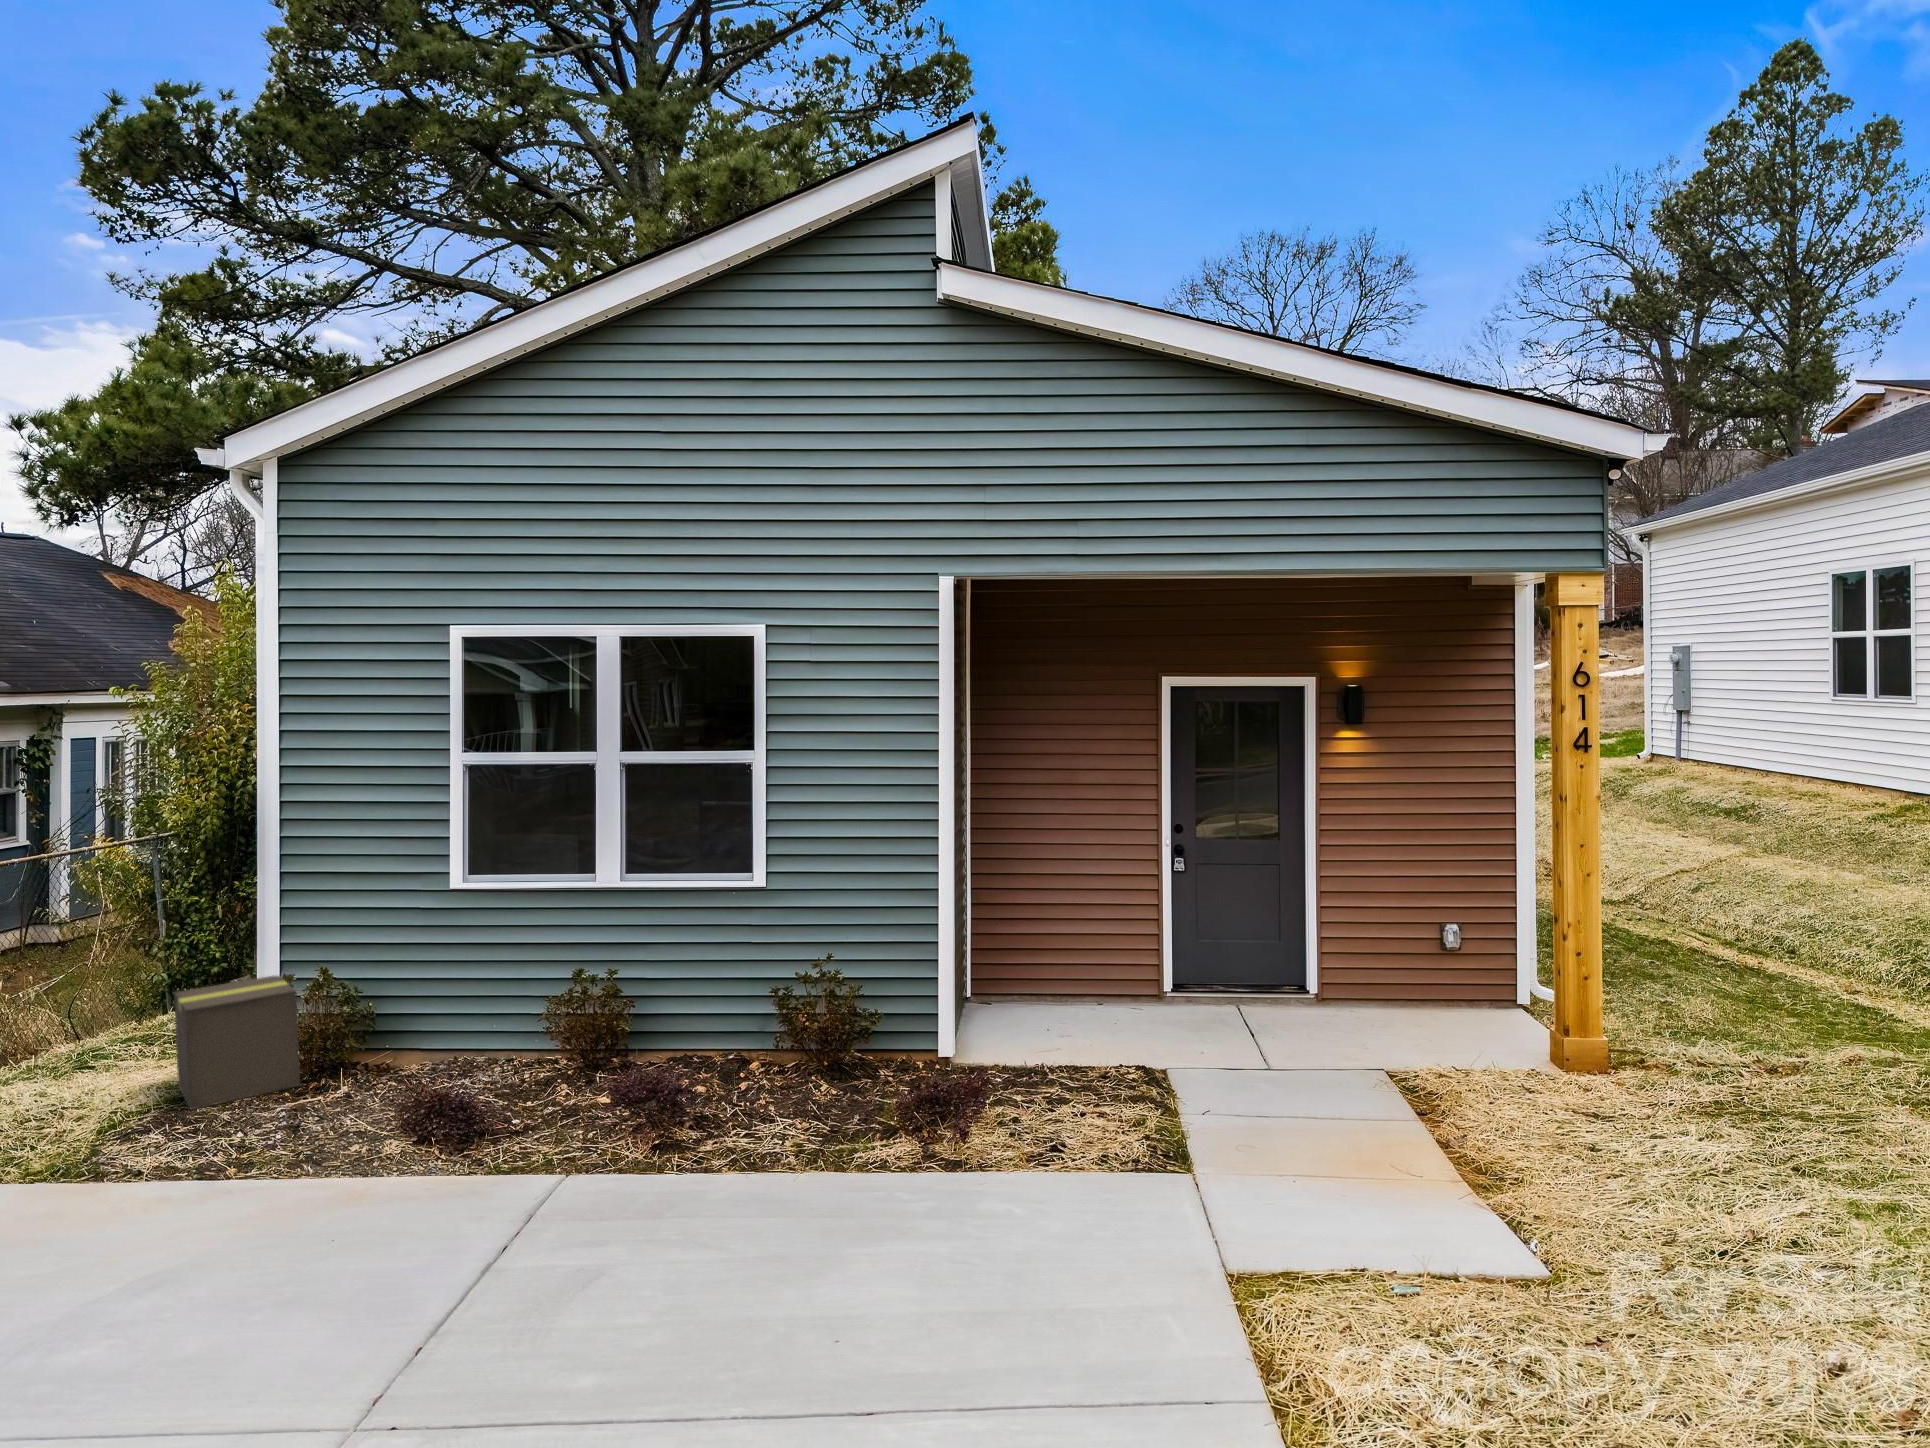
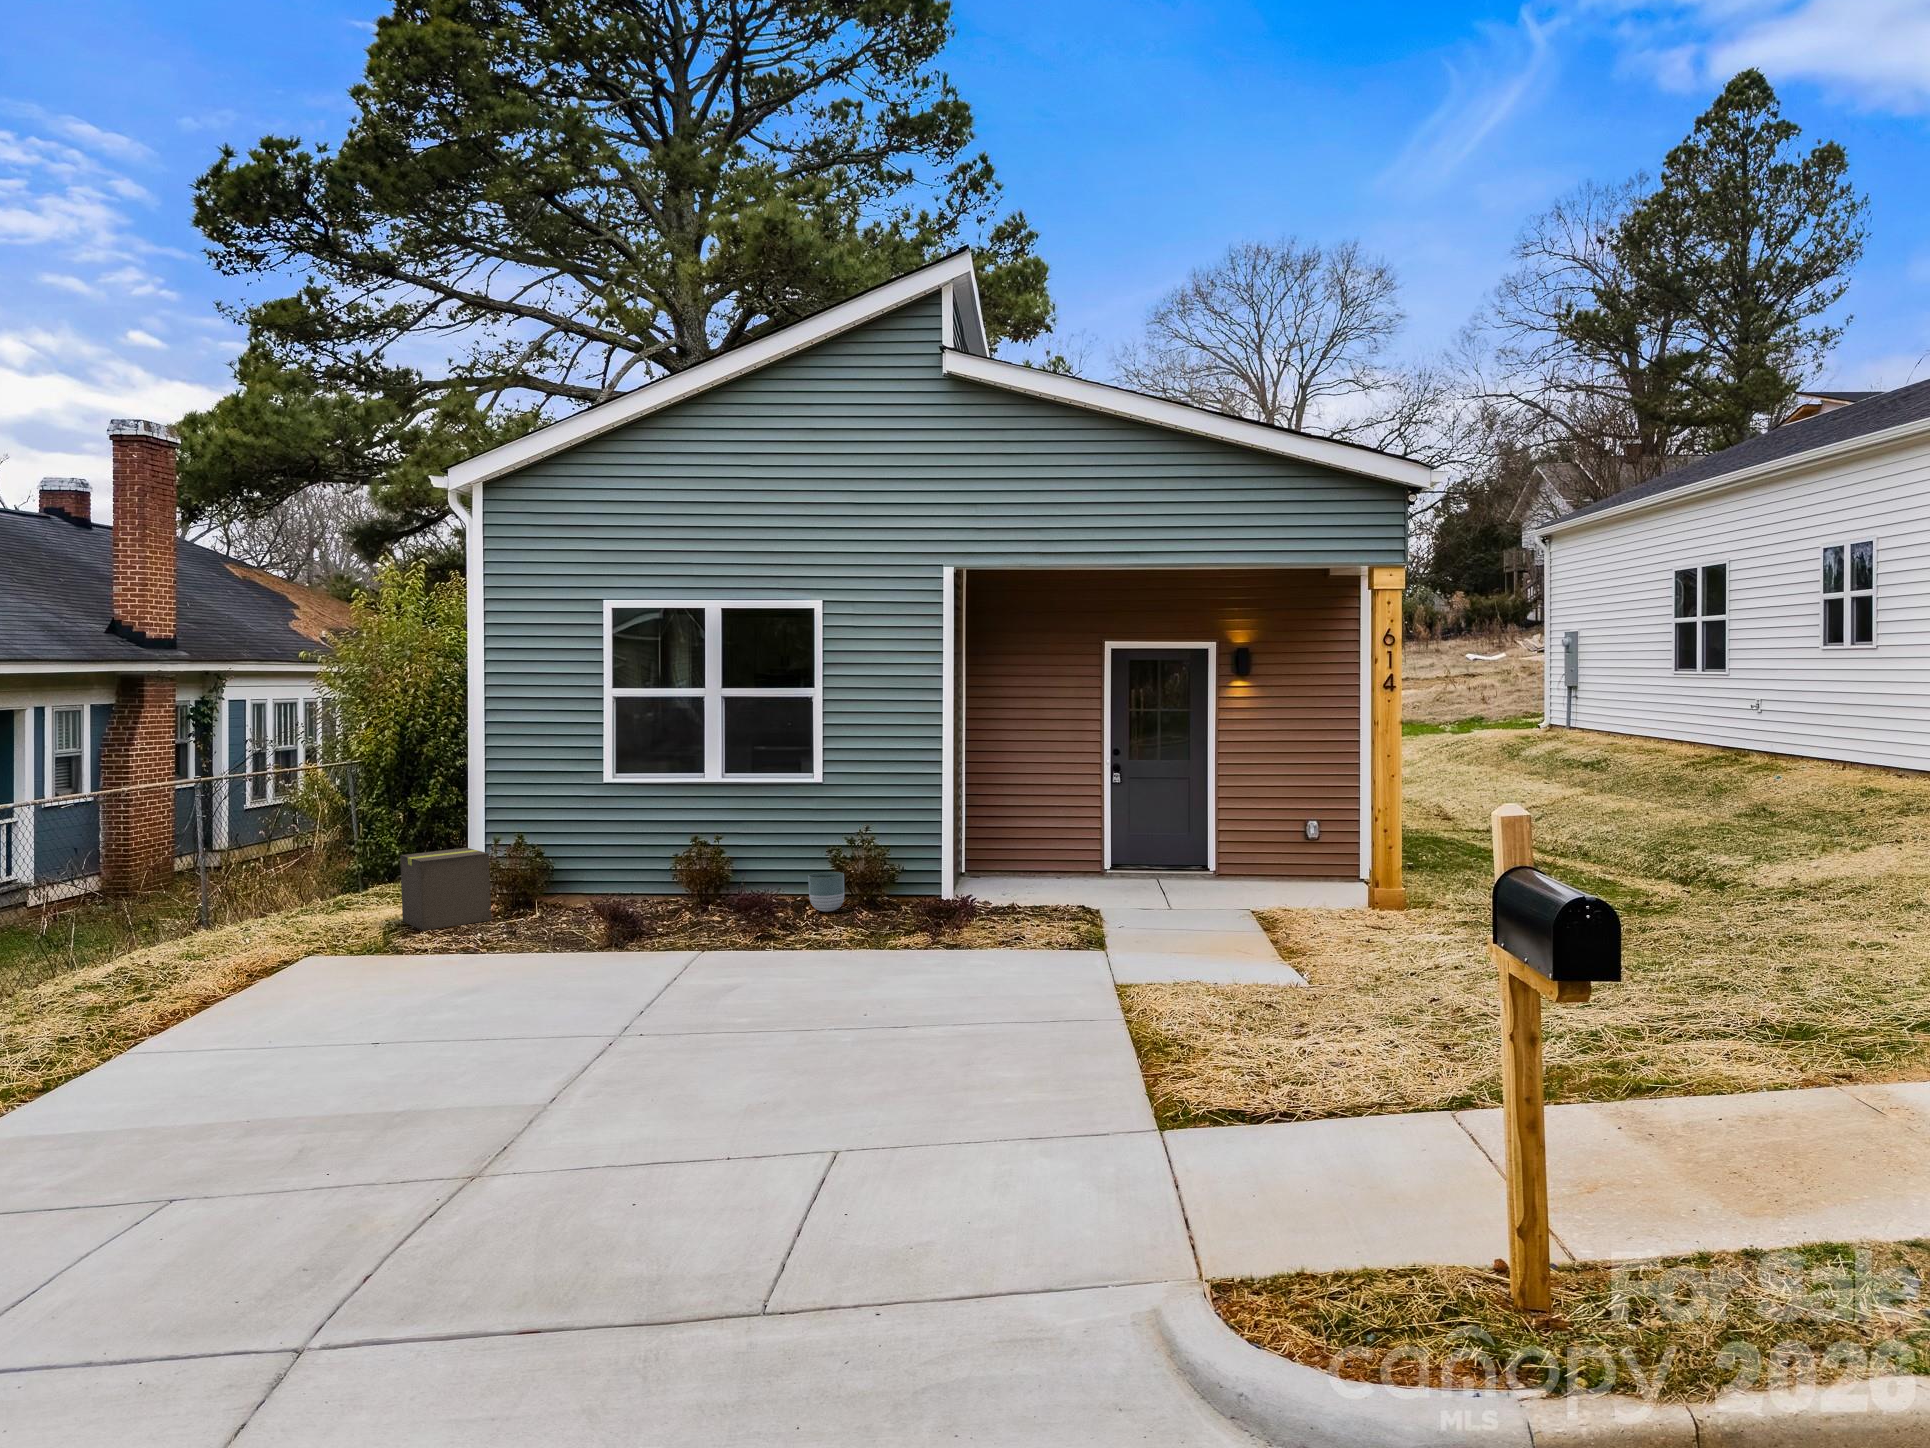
planter: none [750,1013,802,1074] -> present [808,872,844,912]

